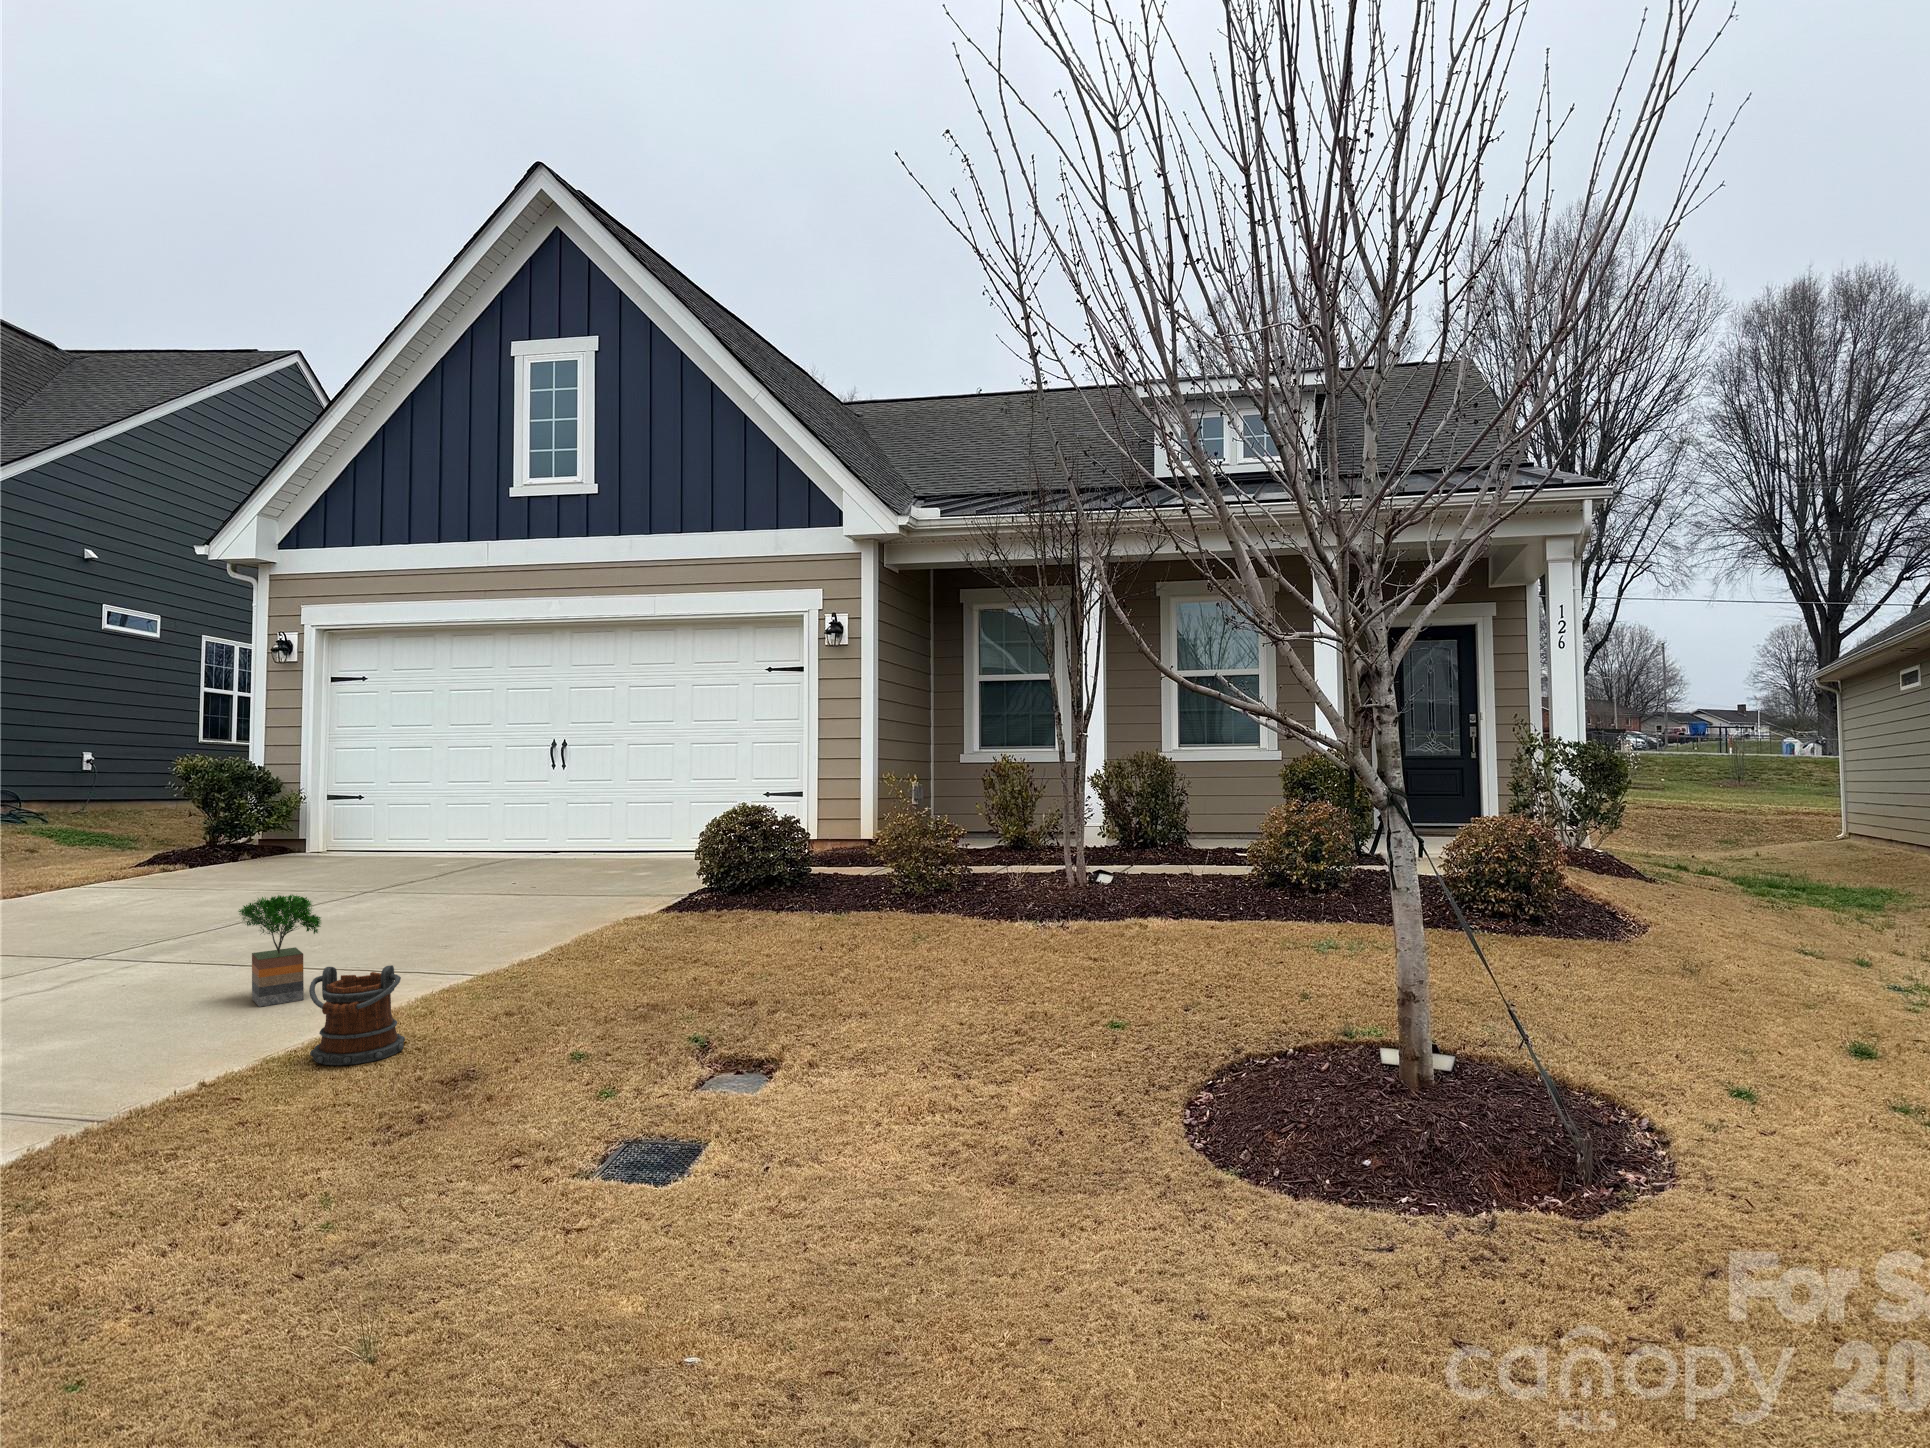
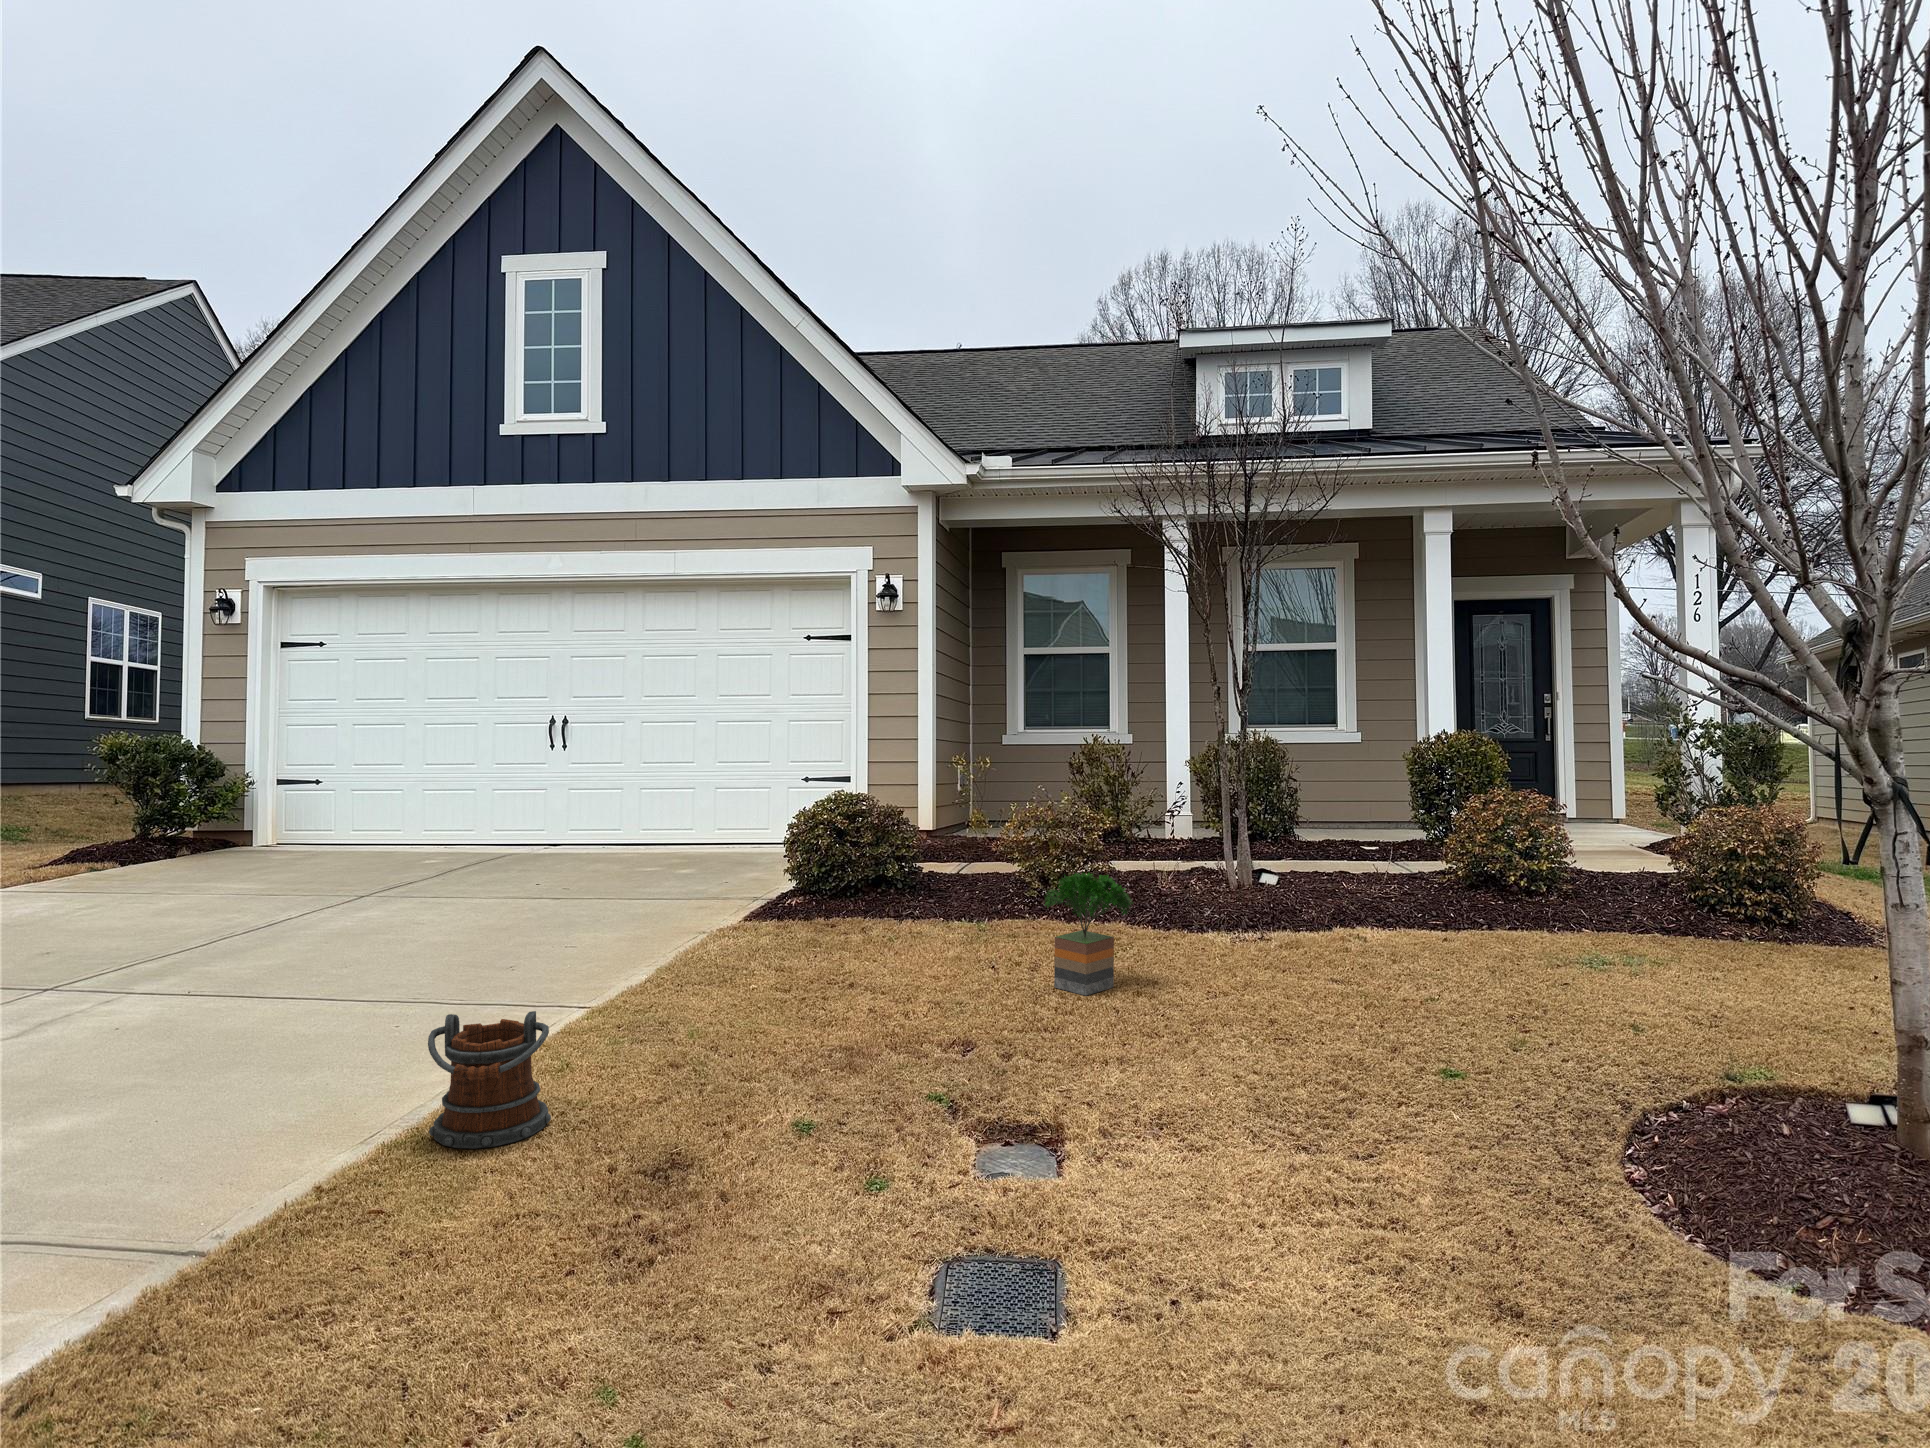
potted tree: present [239,895,321,1007] -> present [1045,873,1133,996]

